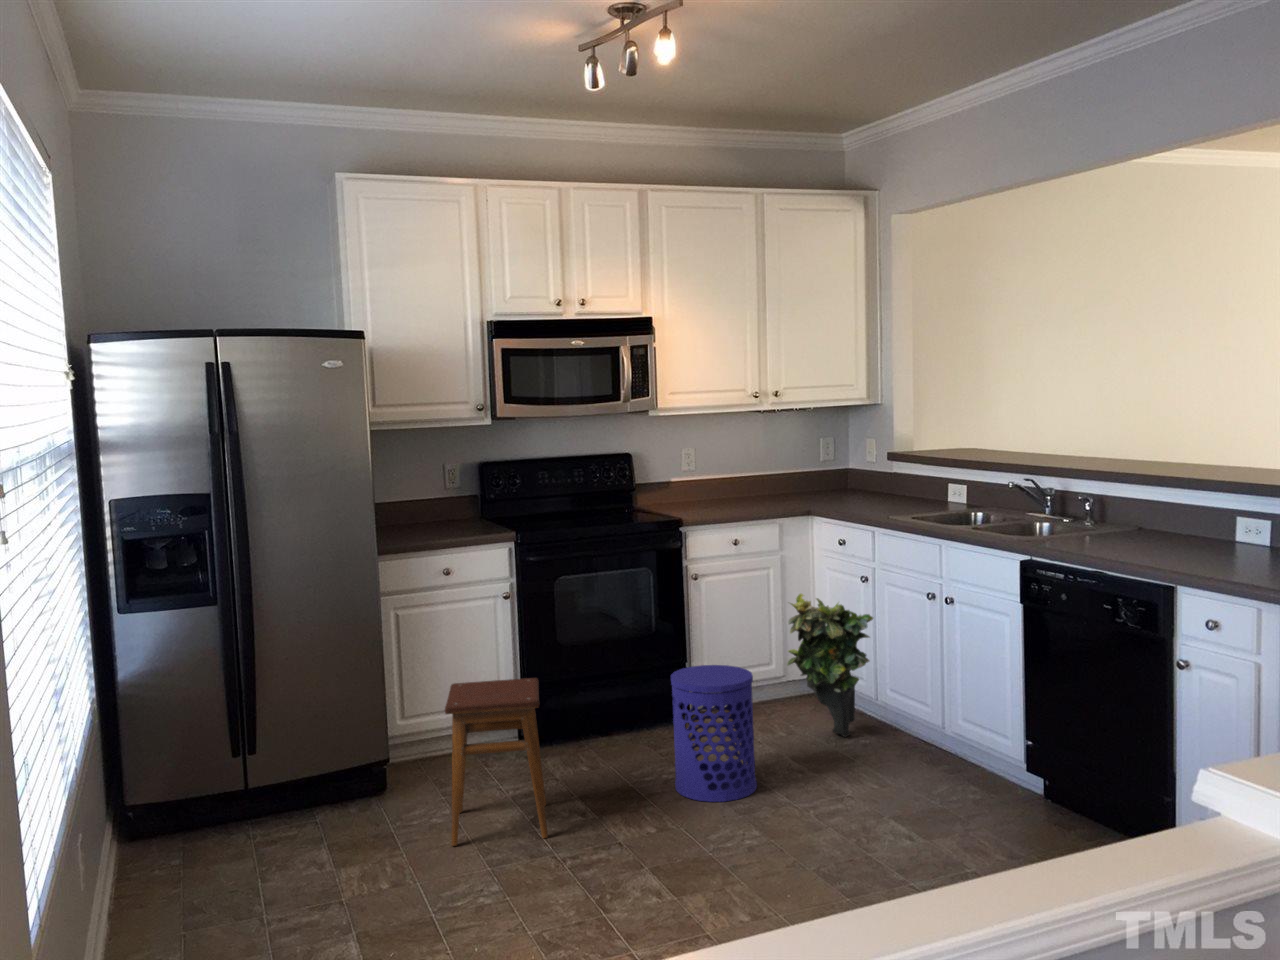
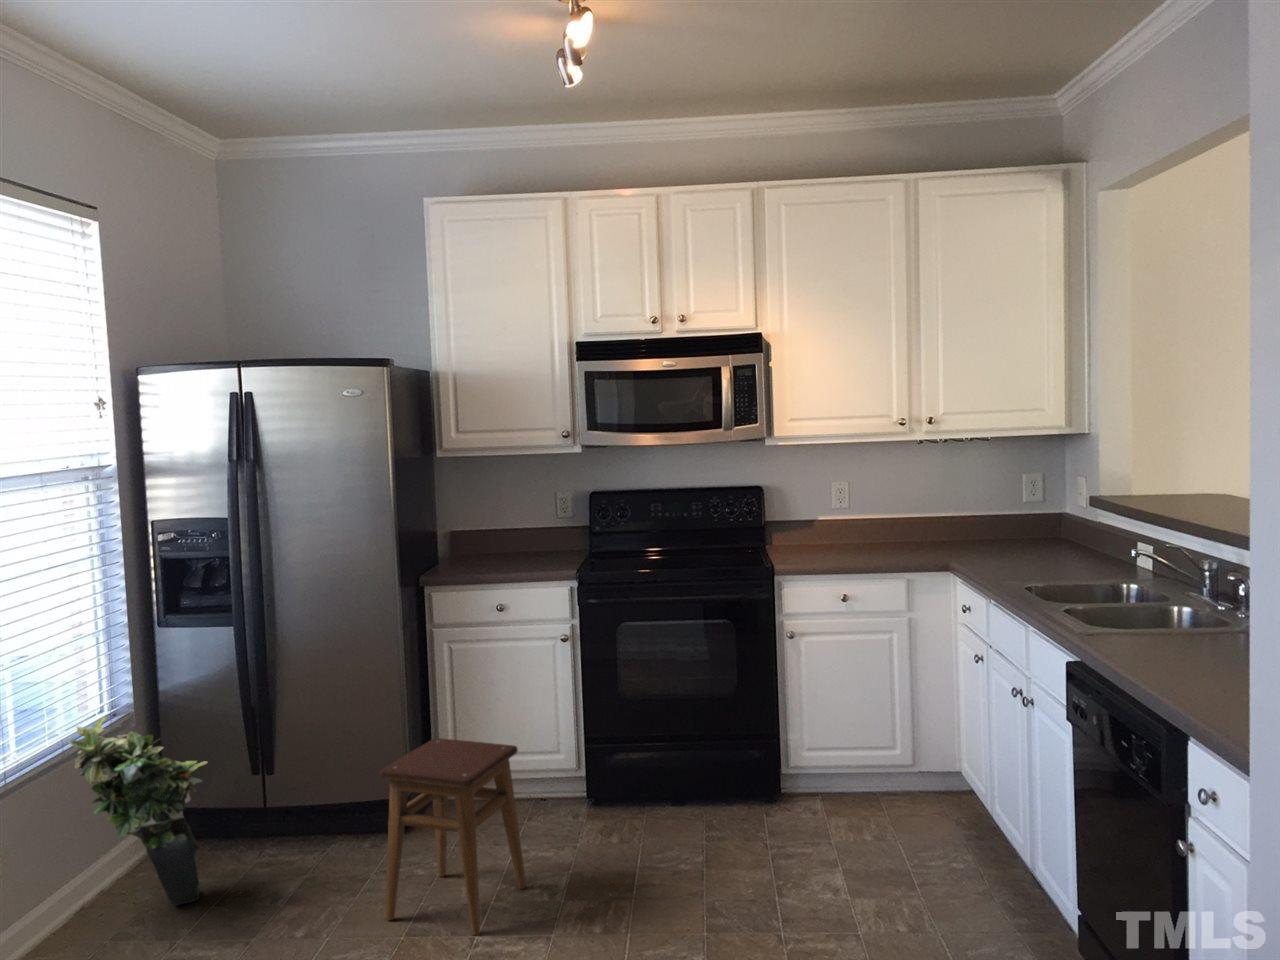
potted plant: present [787,594,873,737] -> present [69,717,207,906]
waste bin: present [671,665,757,802] -> none [660,757,764,937]

